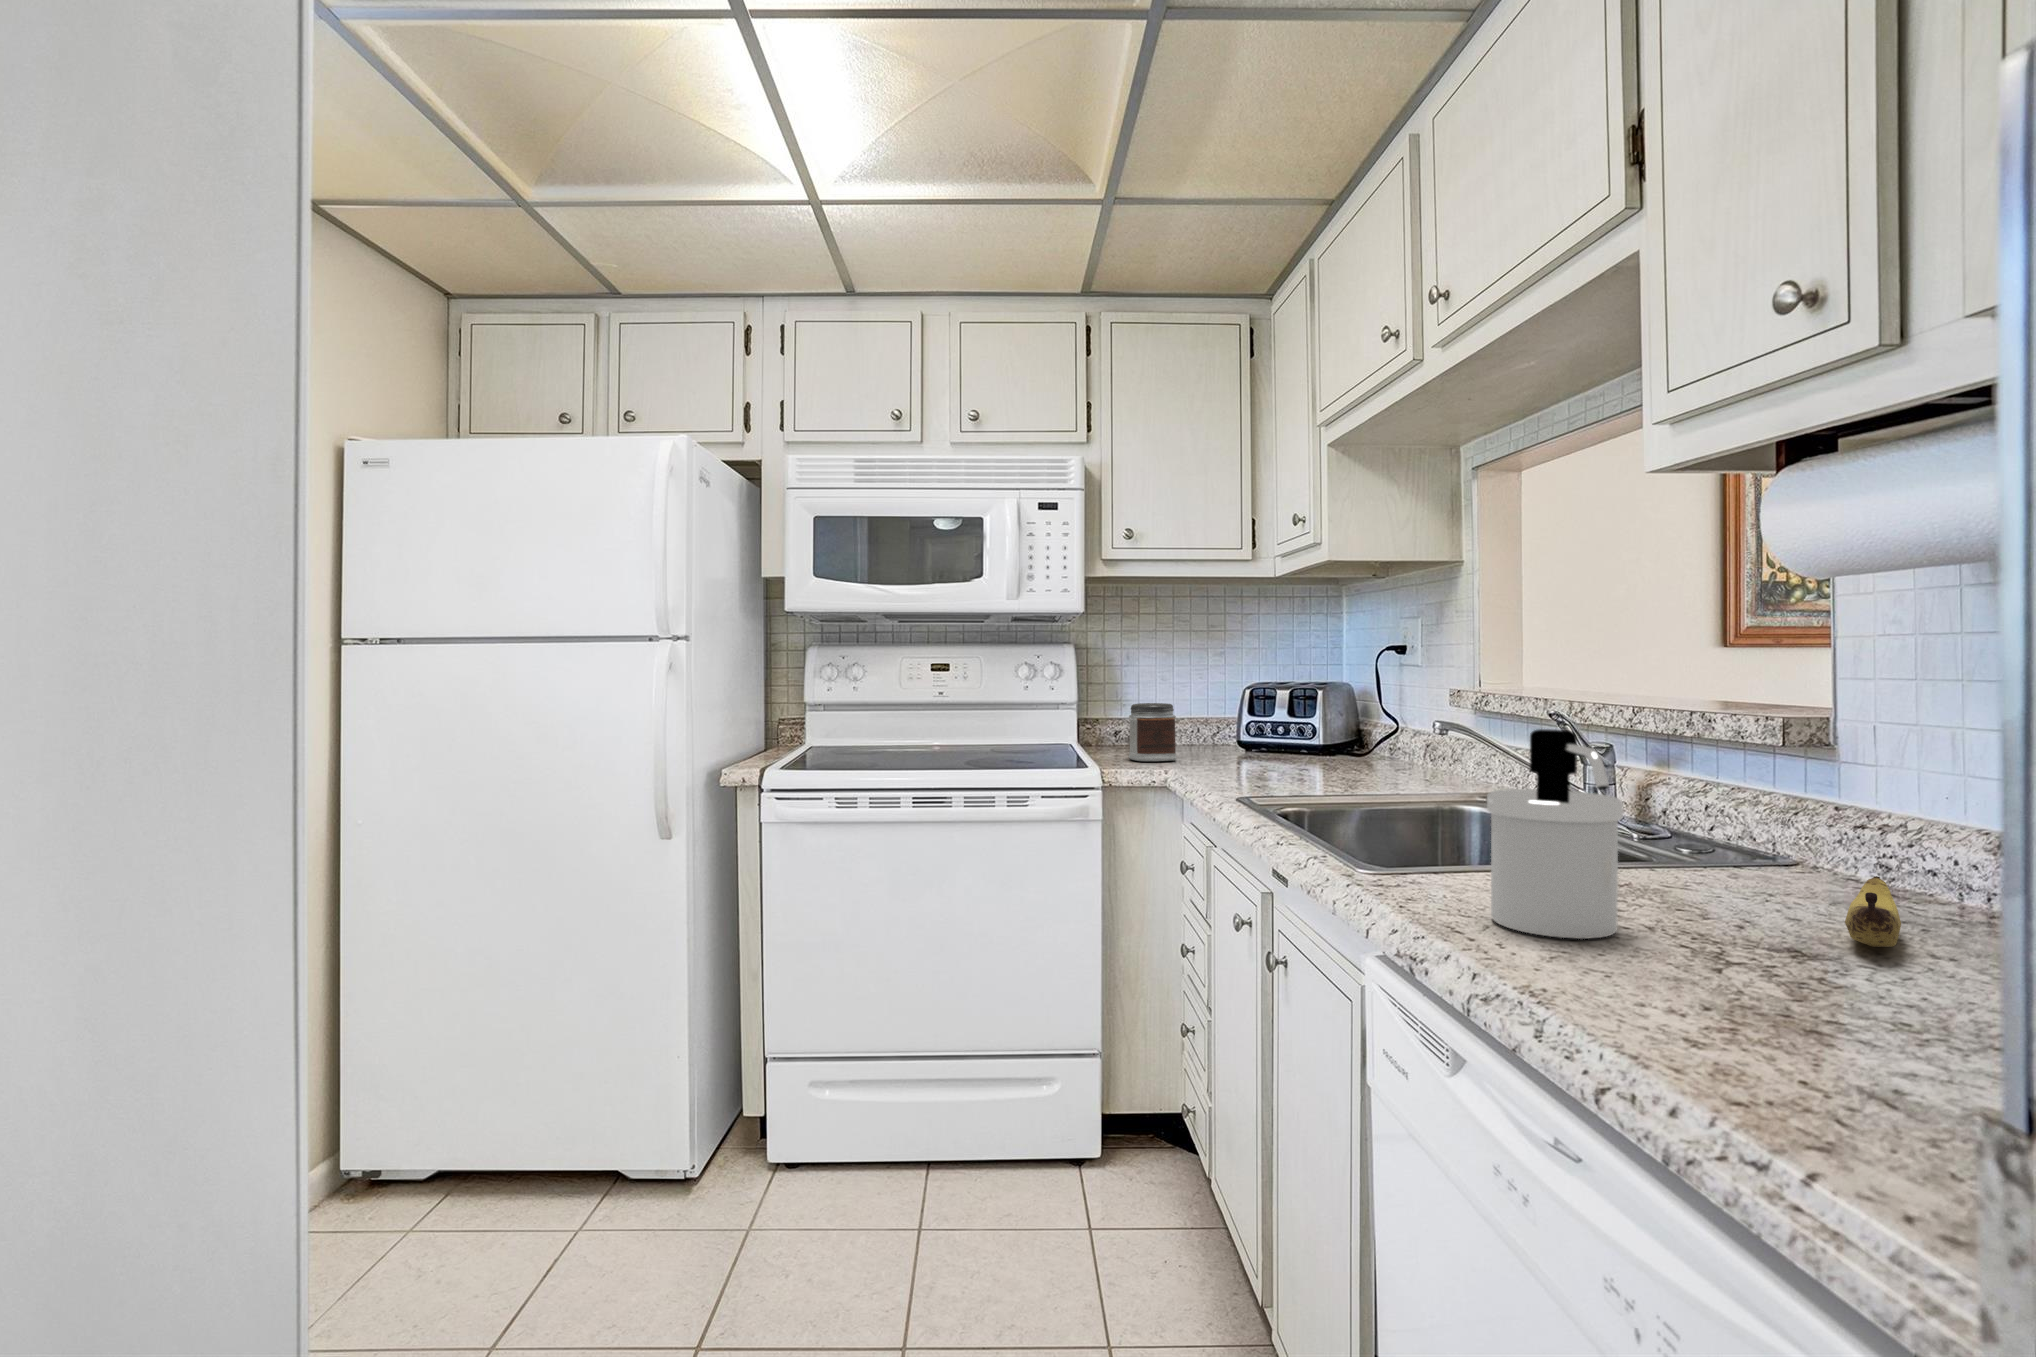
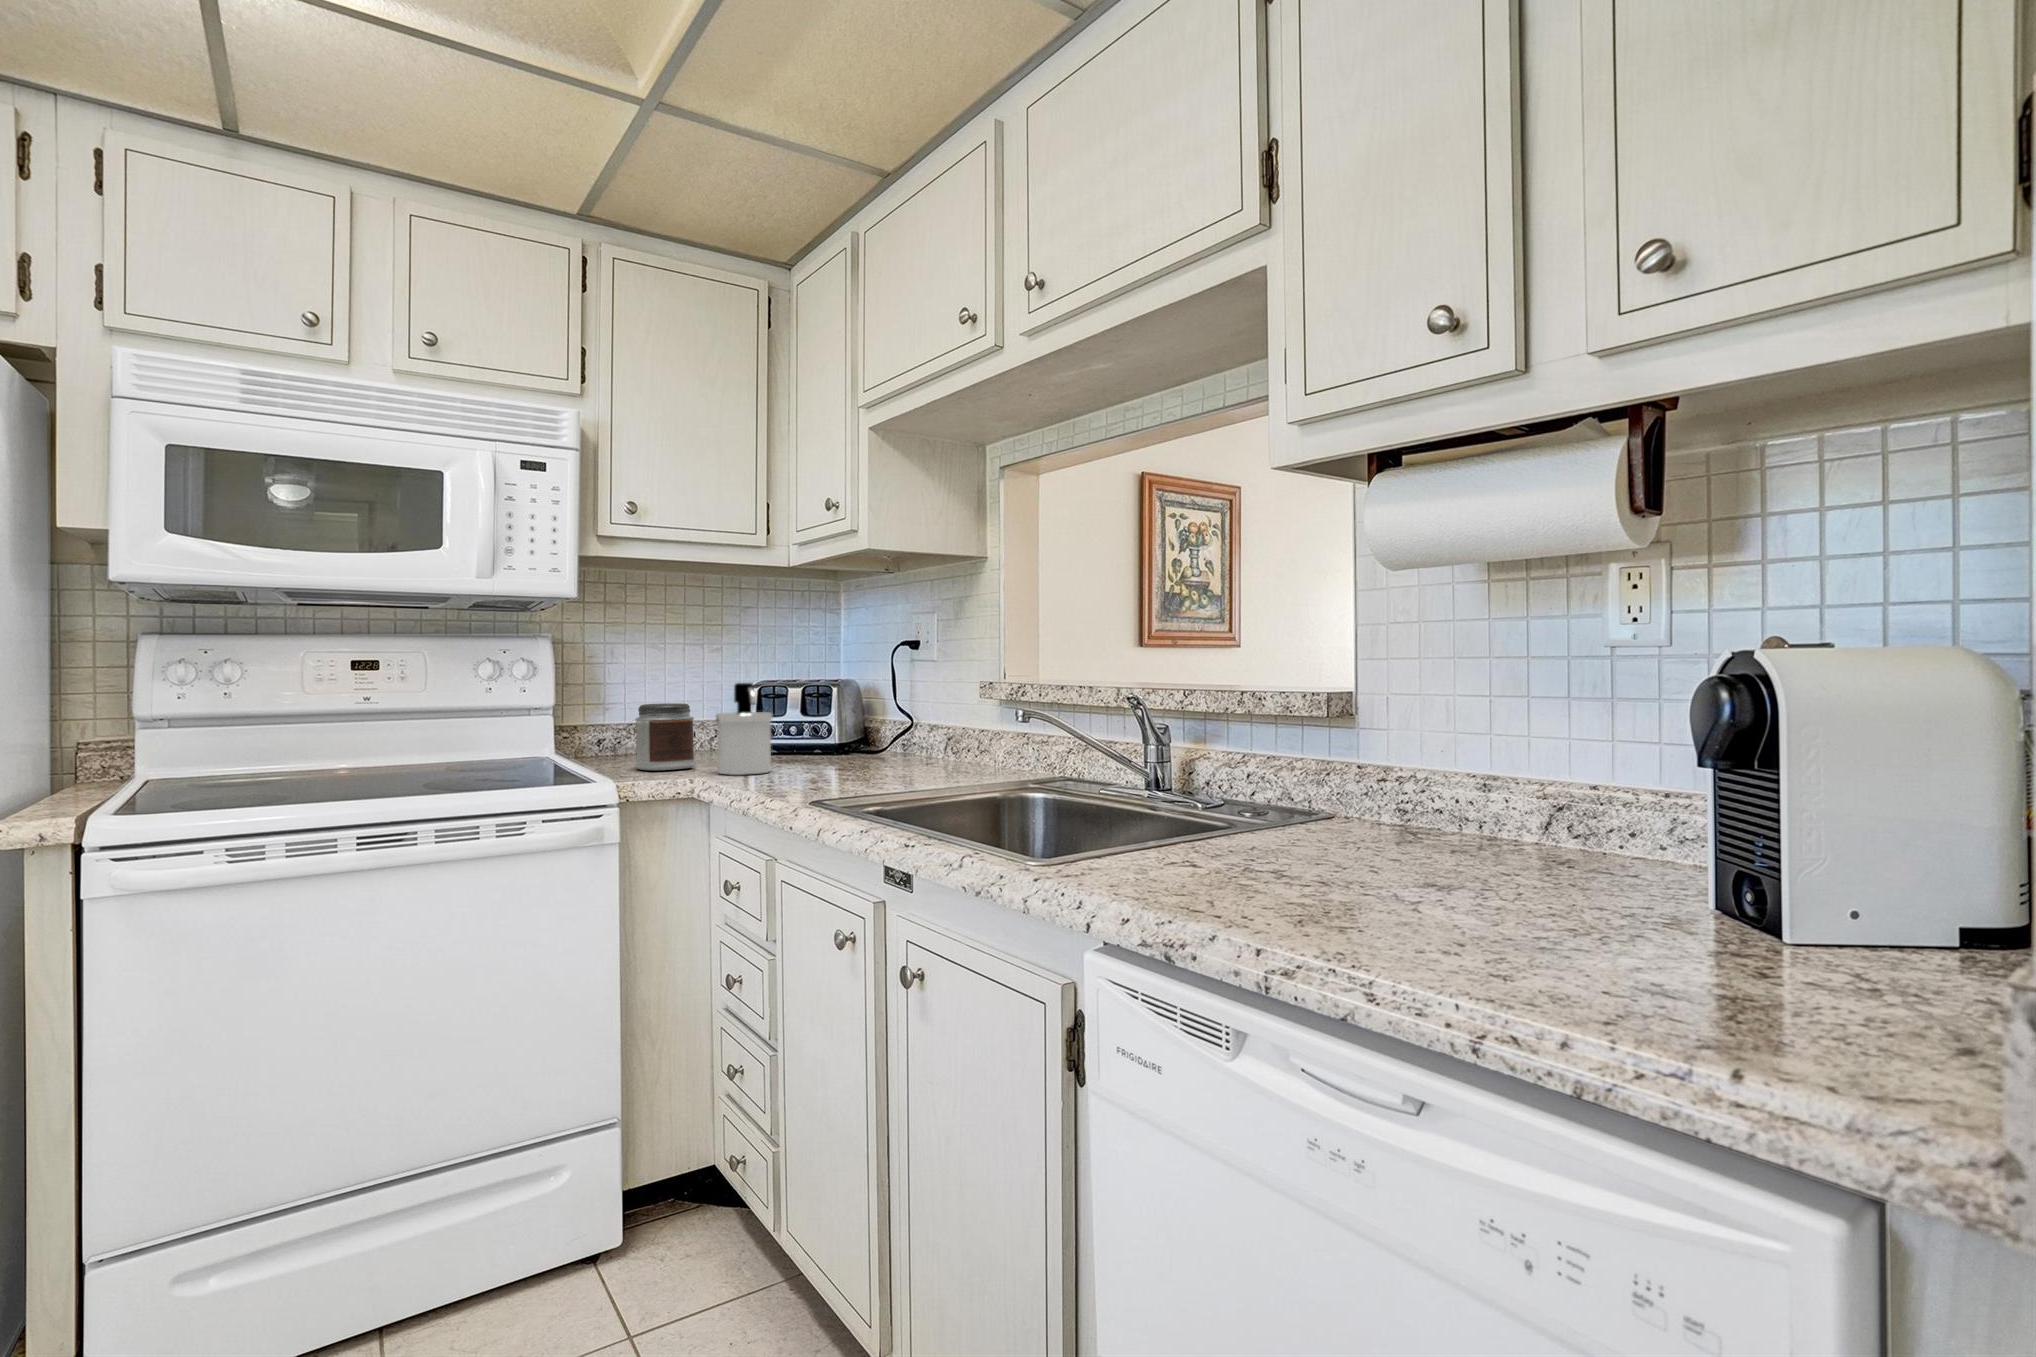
soap dispenser: present [1487,729,1623,939] -> present [716,683,772,775]
banana: present [1845,876,1901,947] -> none [1447,816,1511,874]

